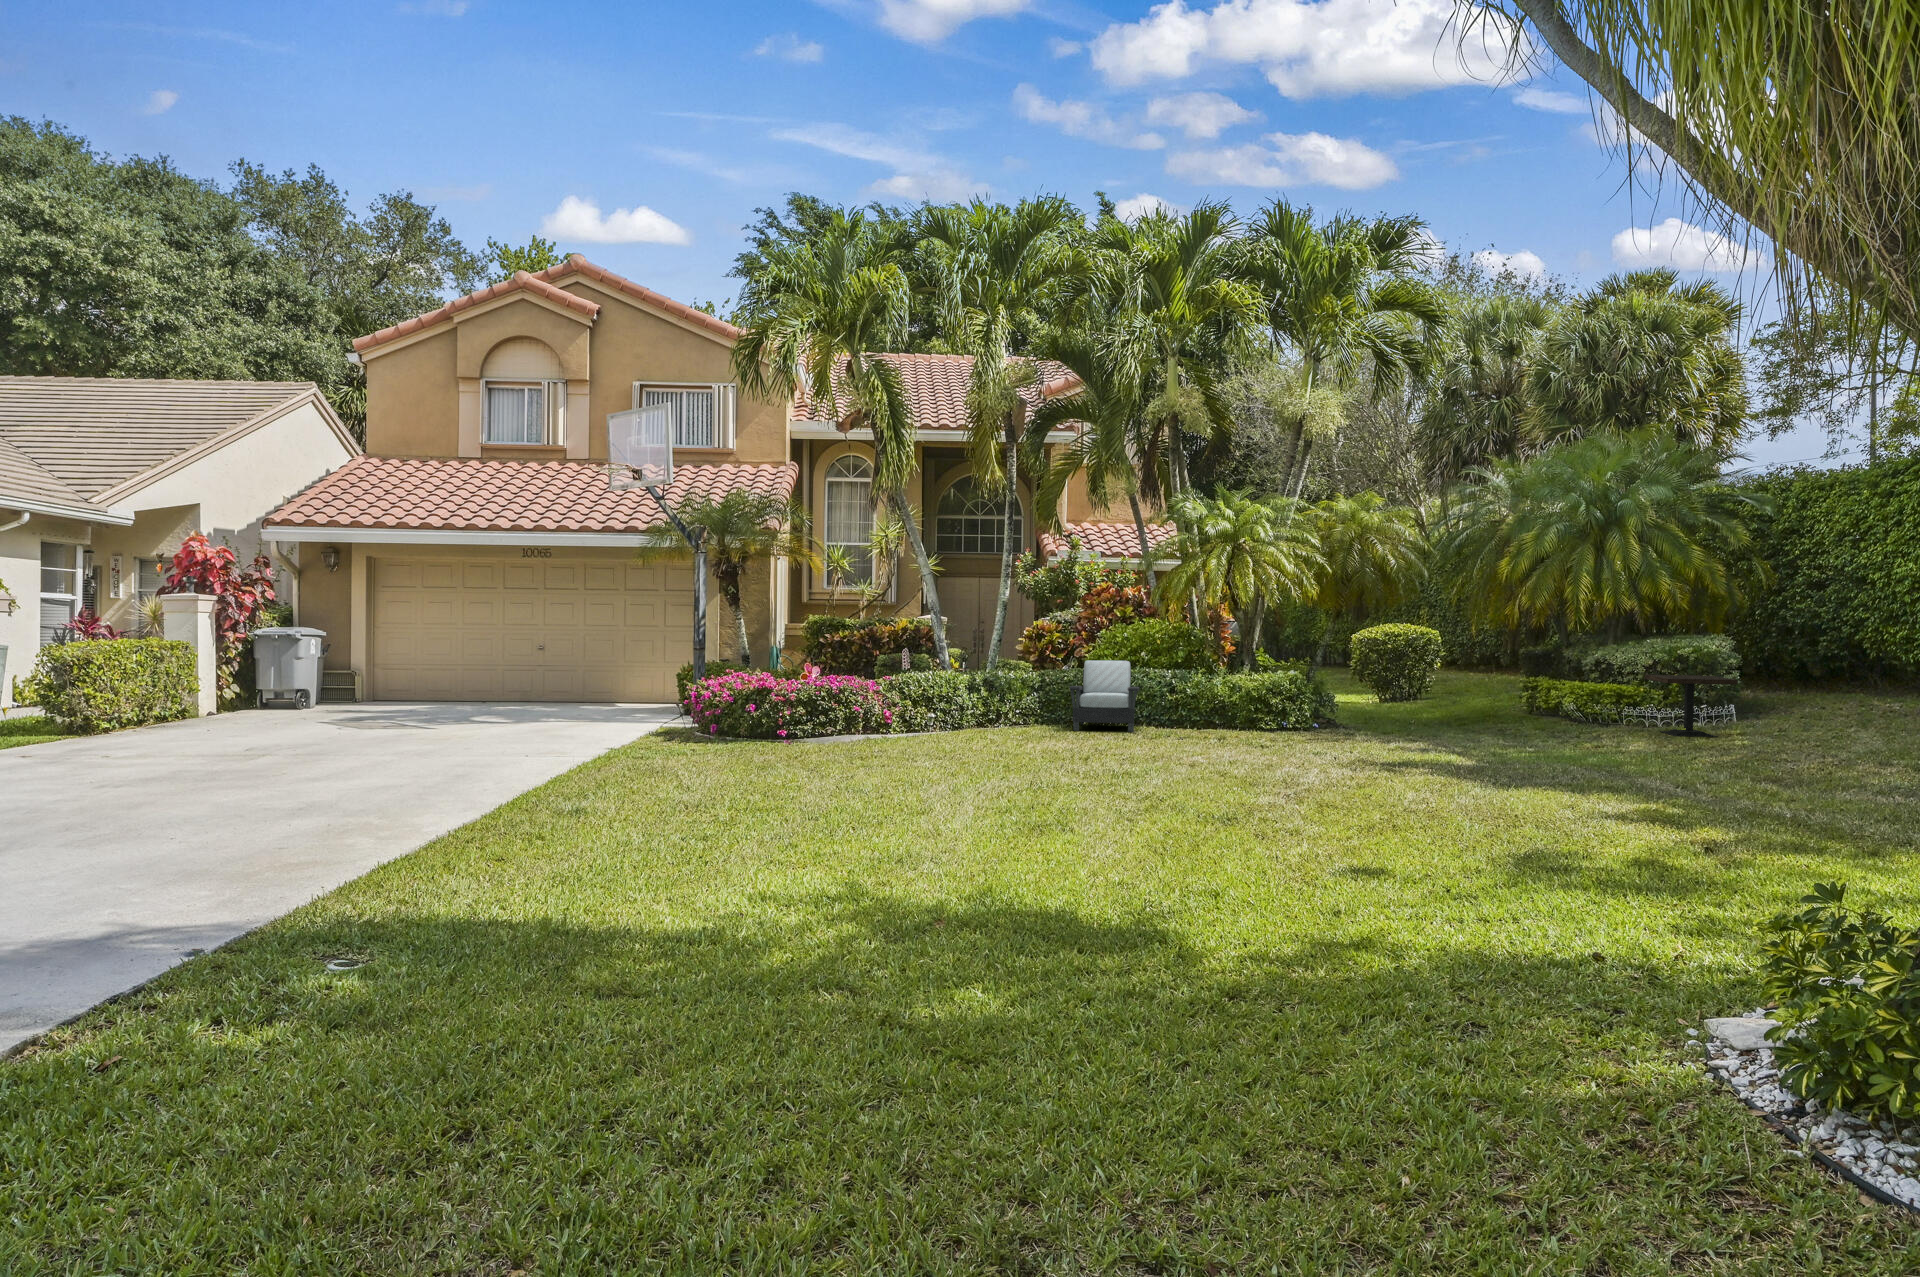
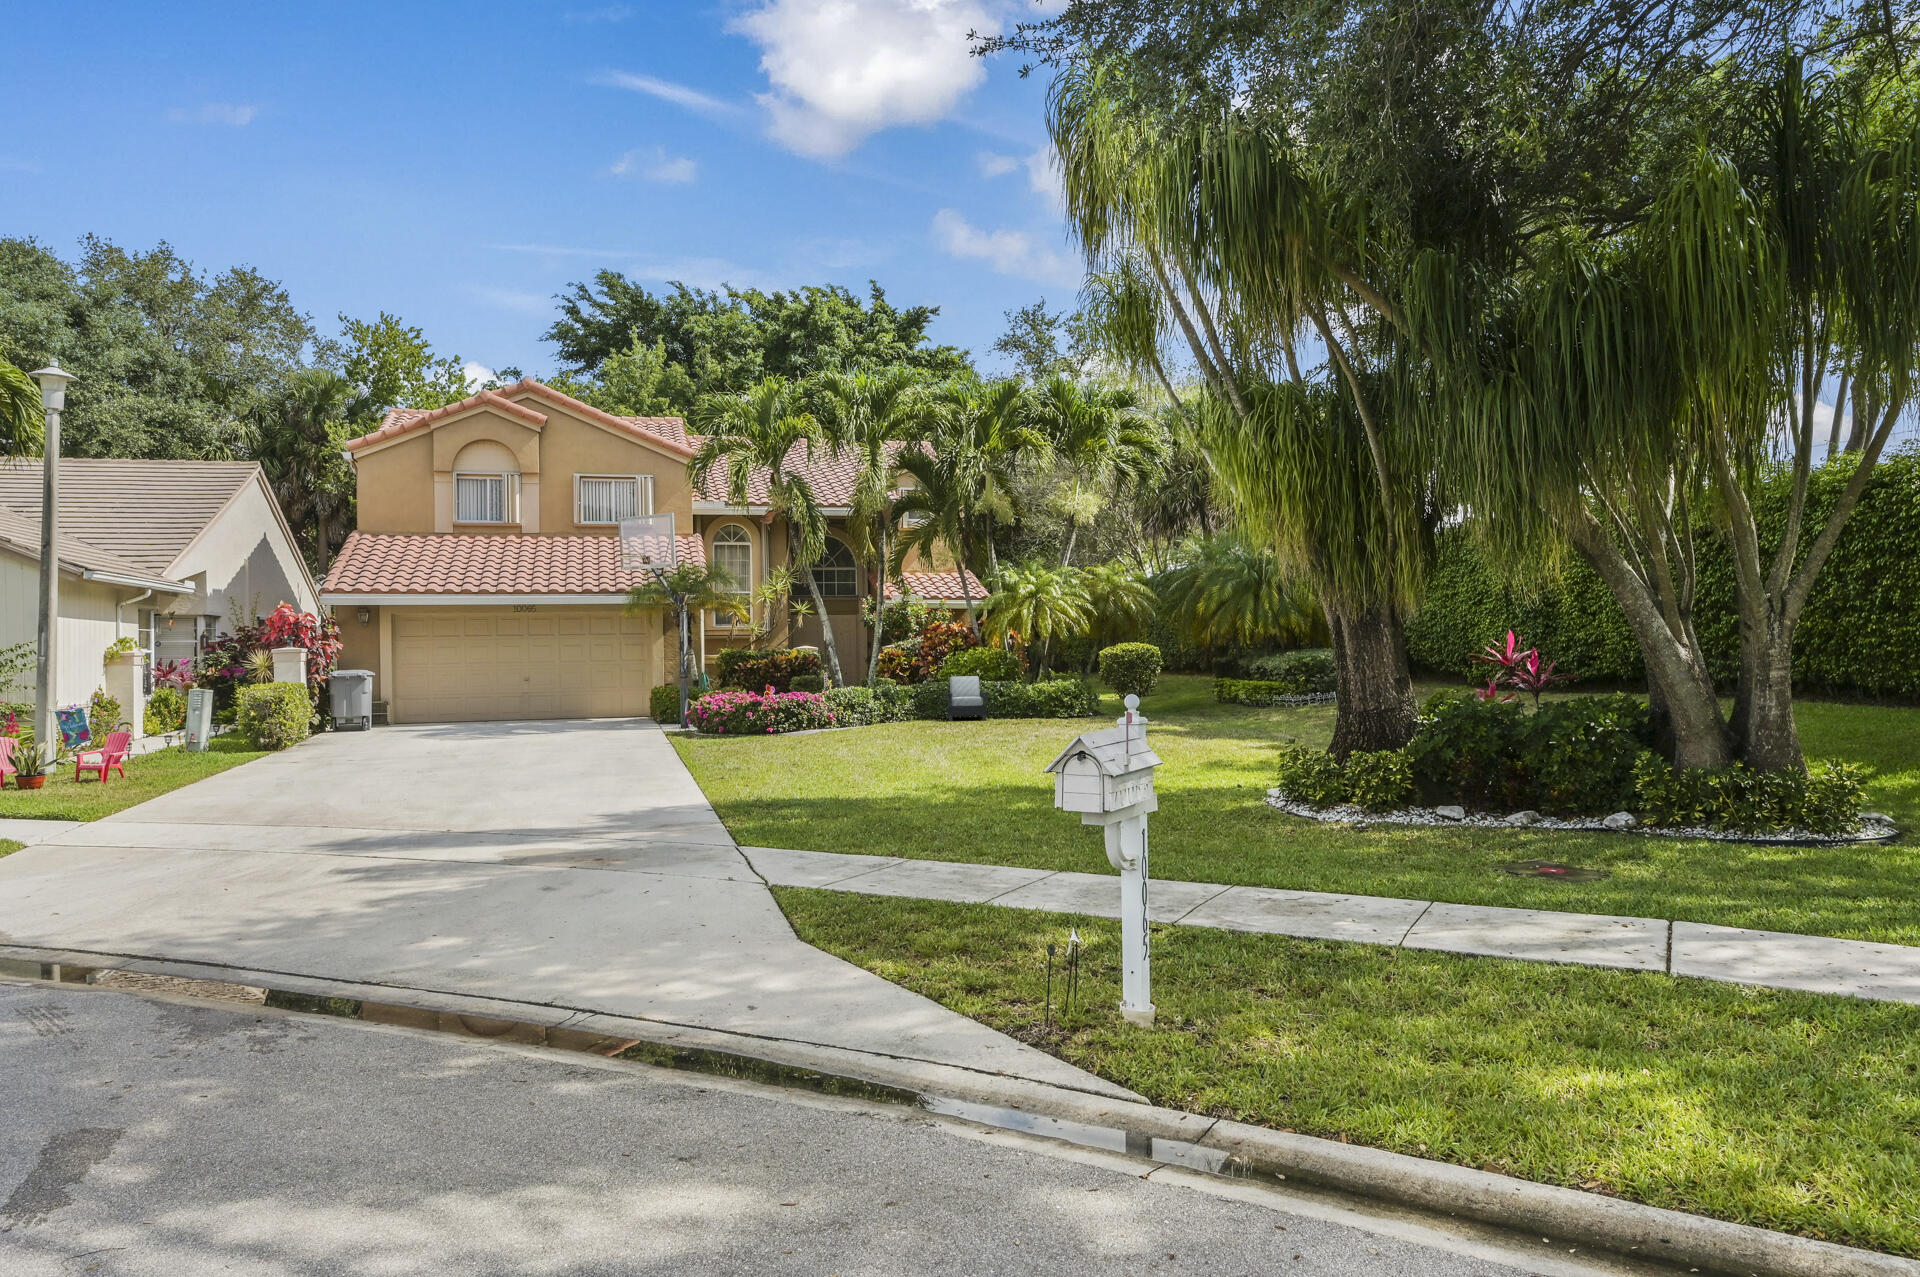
side table: present [1645,675,1738,737] -> none [1274,673,1320,709]

